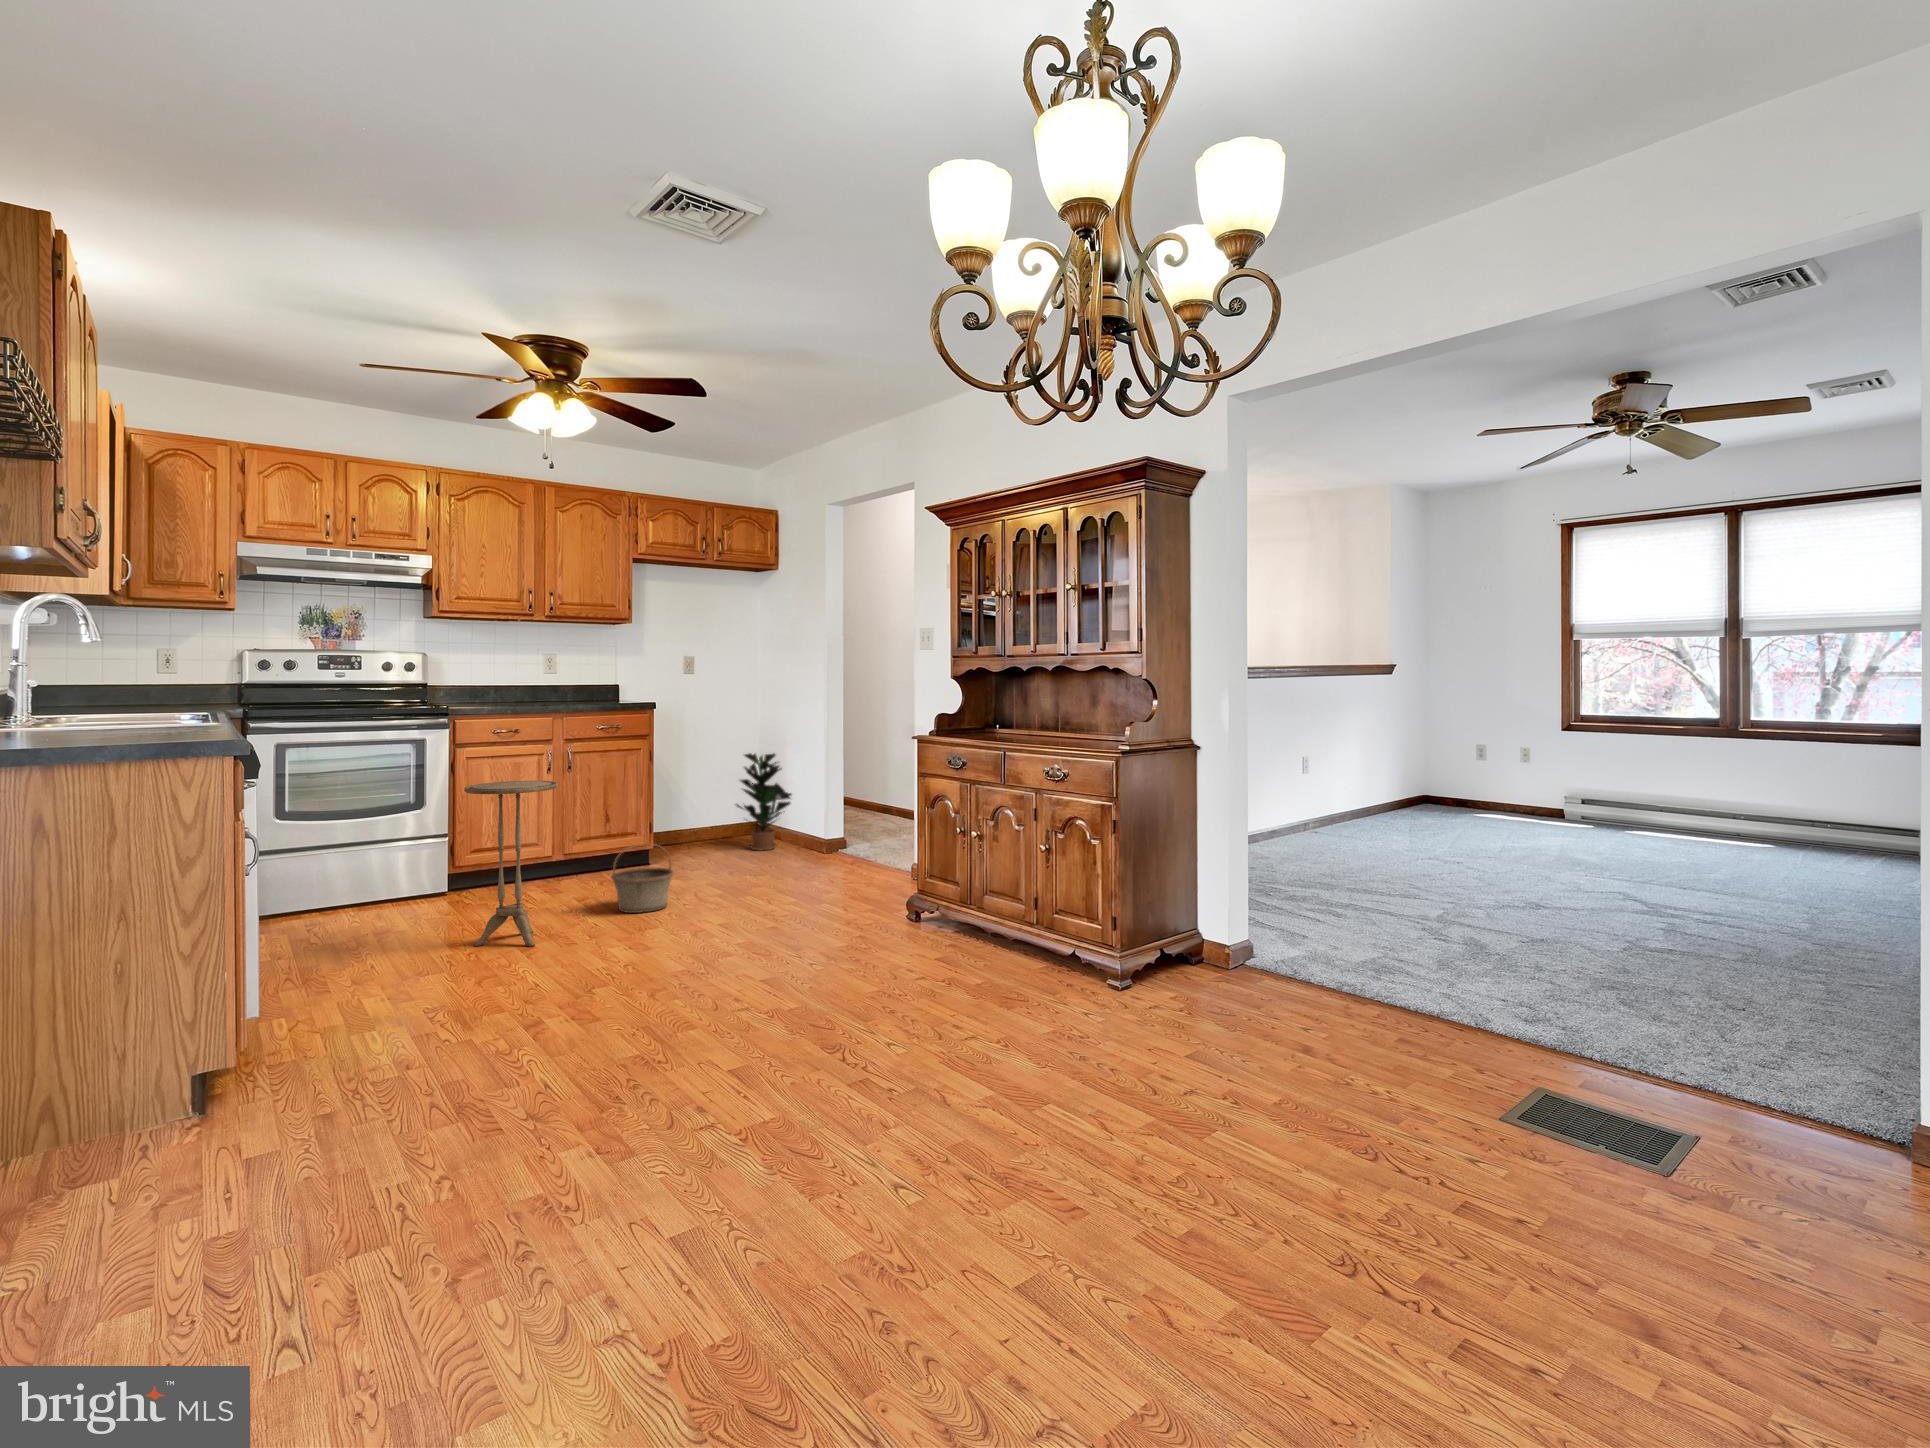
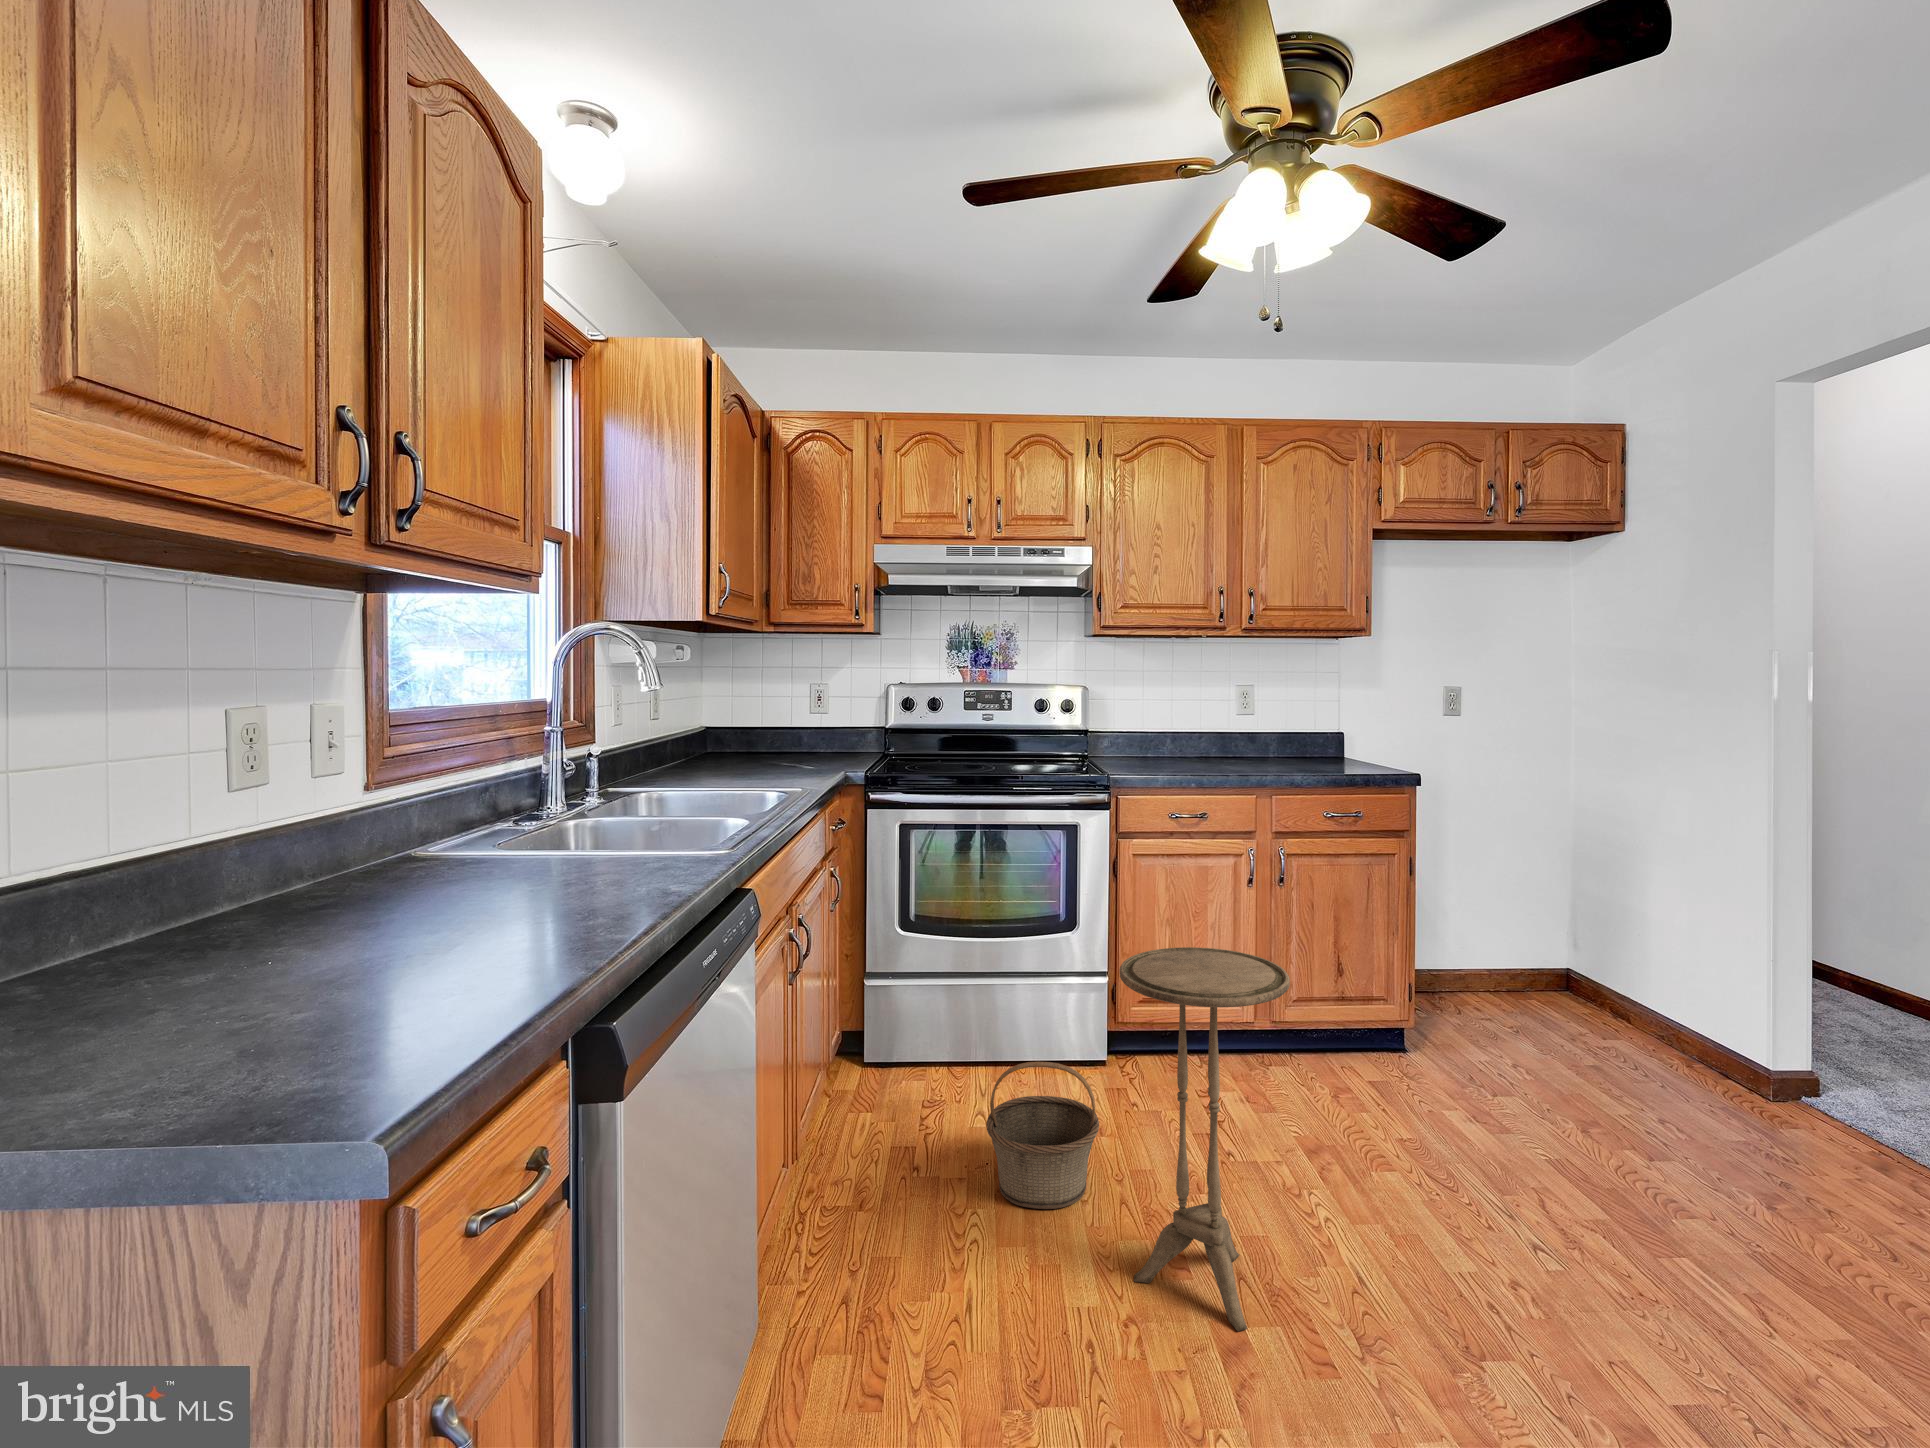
potted plant: present [736,753,792,851] -> none [1543,860,1667,1045]
basket: present [611,844,674,913] -> present [986,1062,1099,1209]

